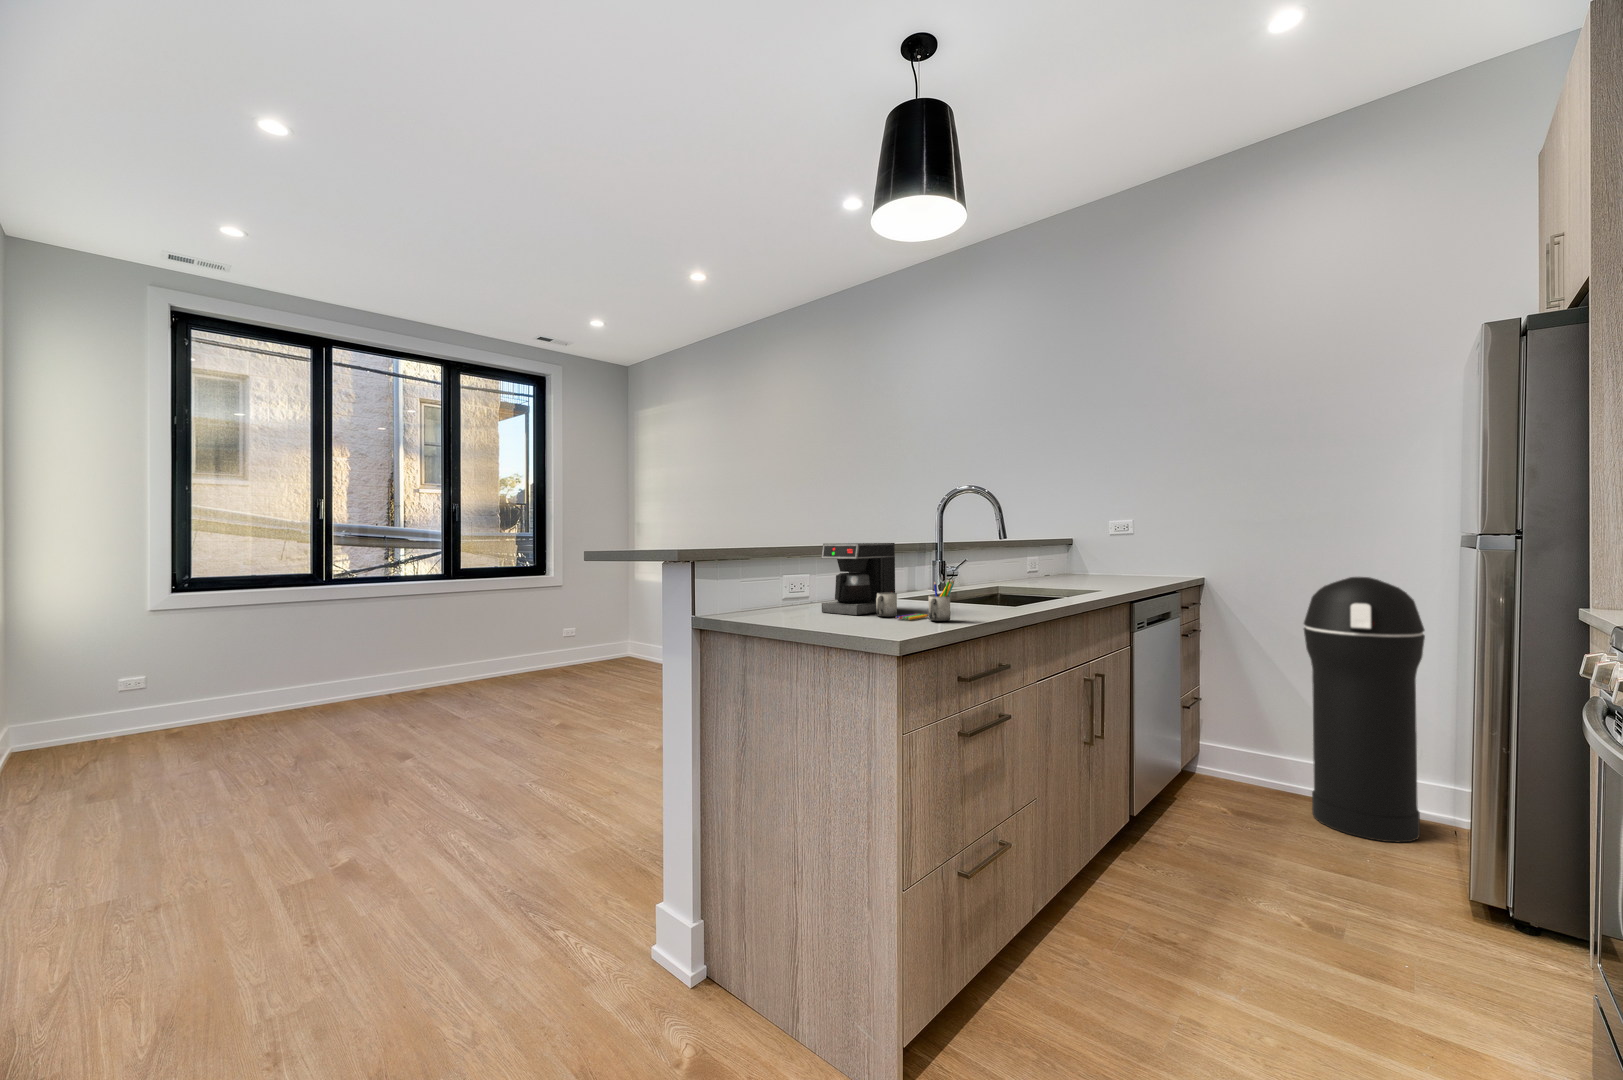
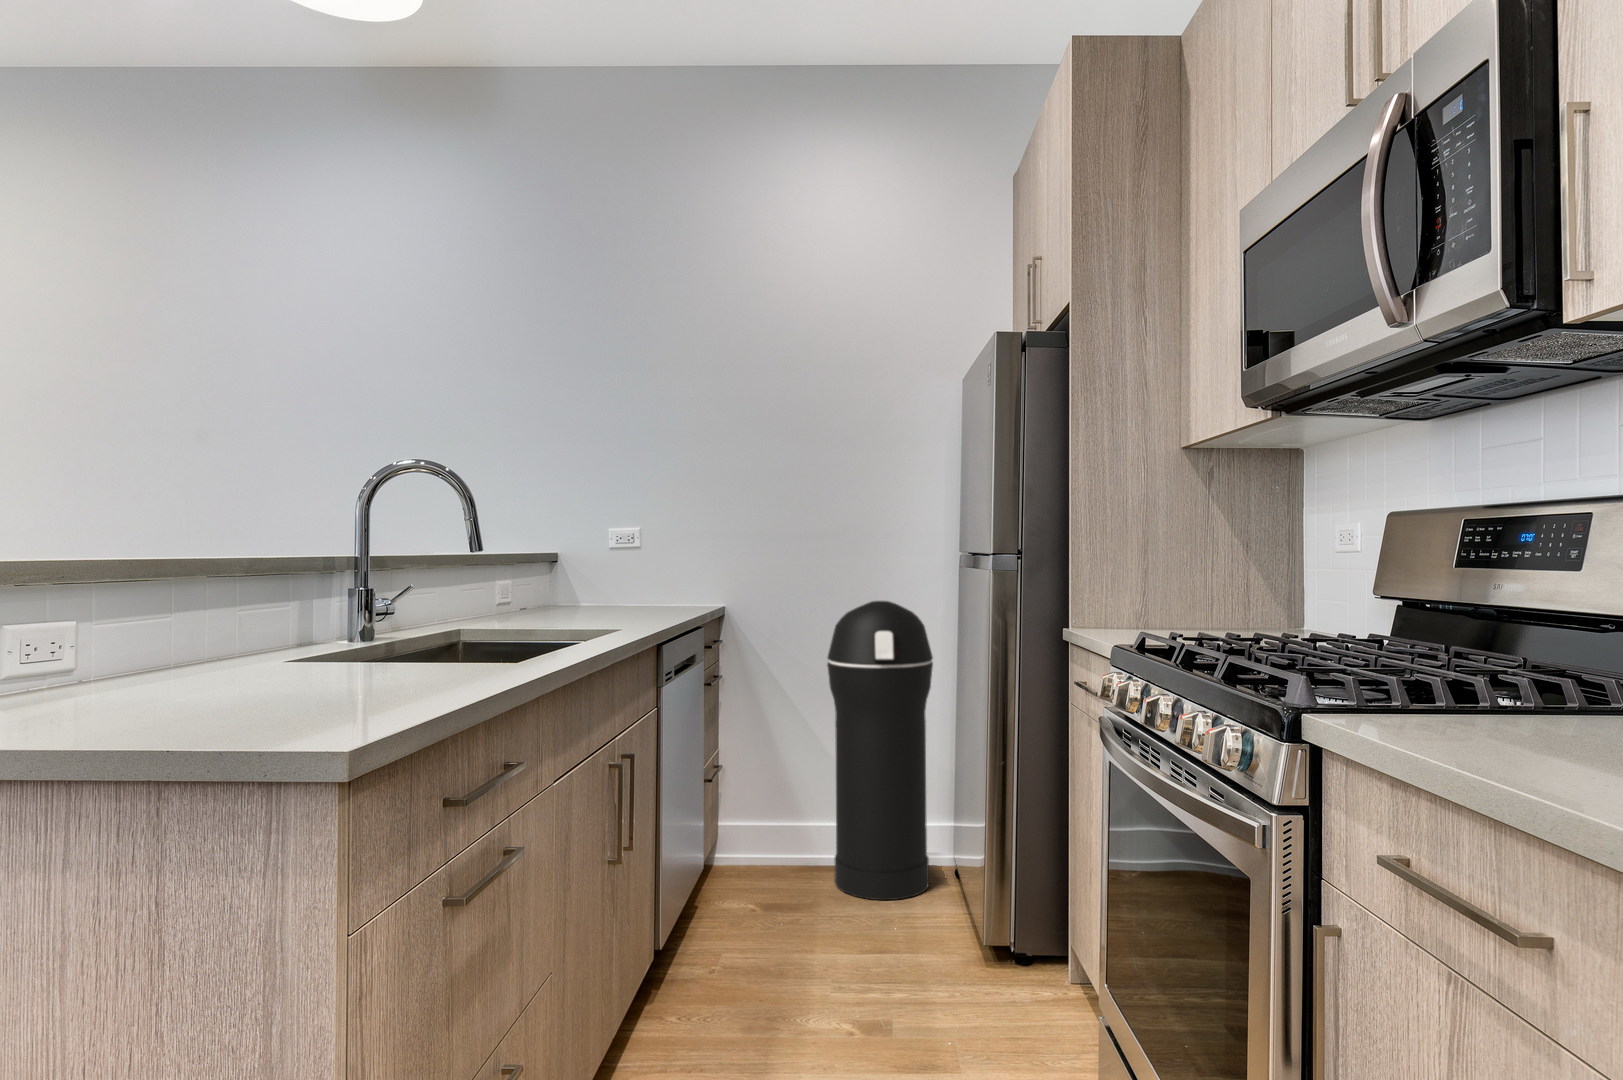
coffee maker: present [821,543,954,621] -> none [114,554,428,703]

